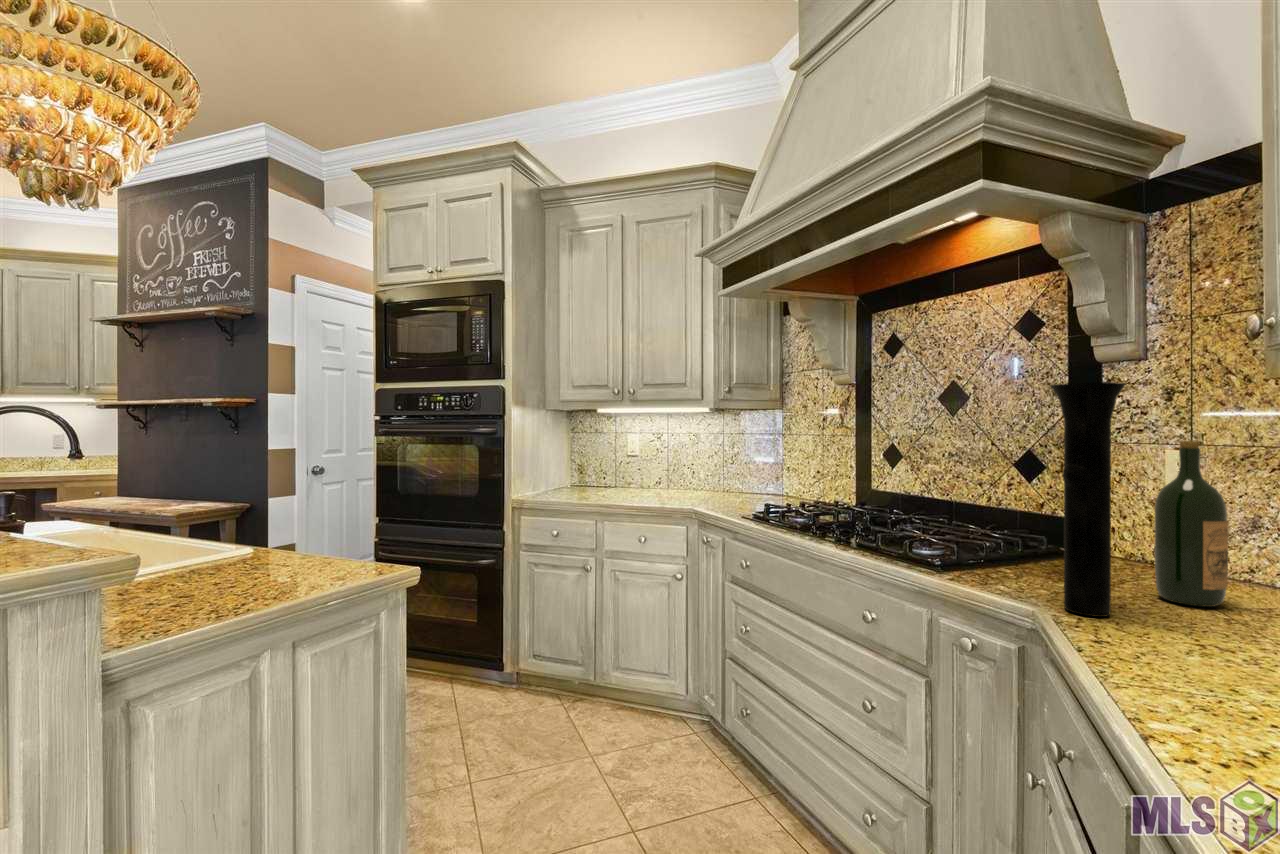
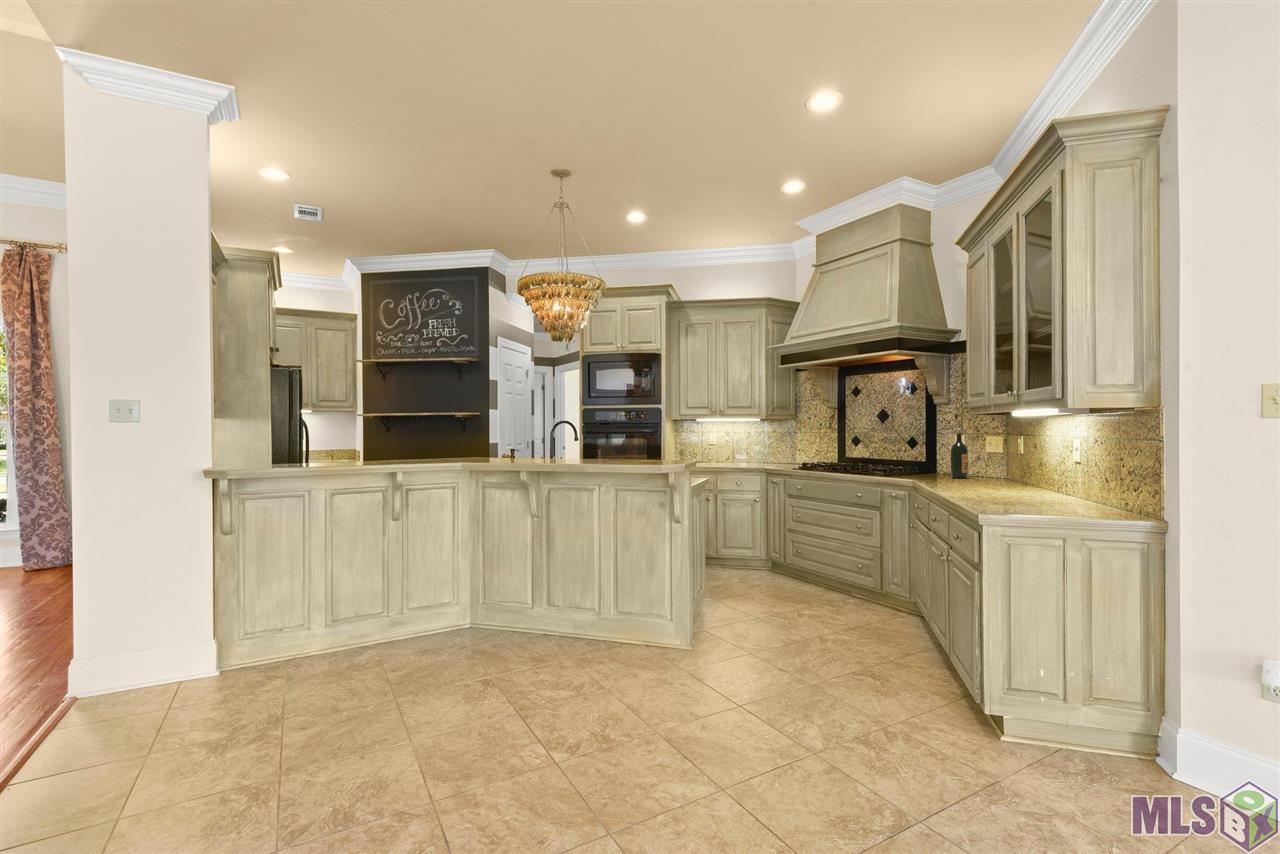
vase: present [1051,382,1126,617] -> none [923,416,942,479]

